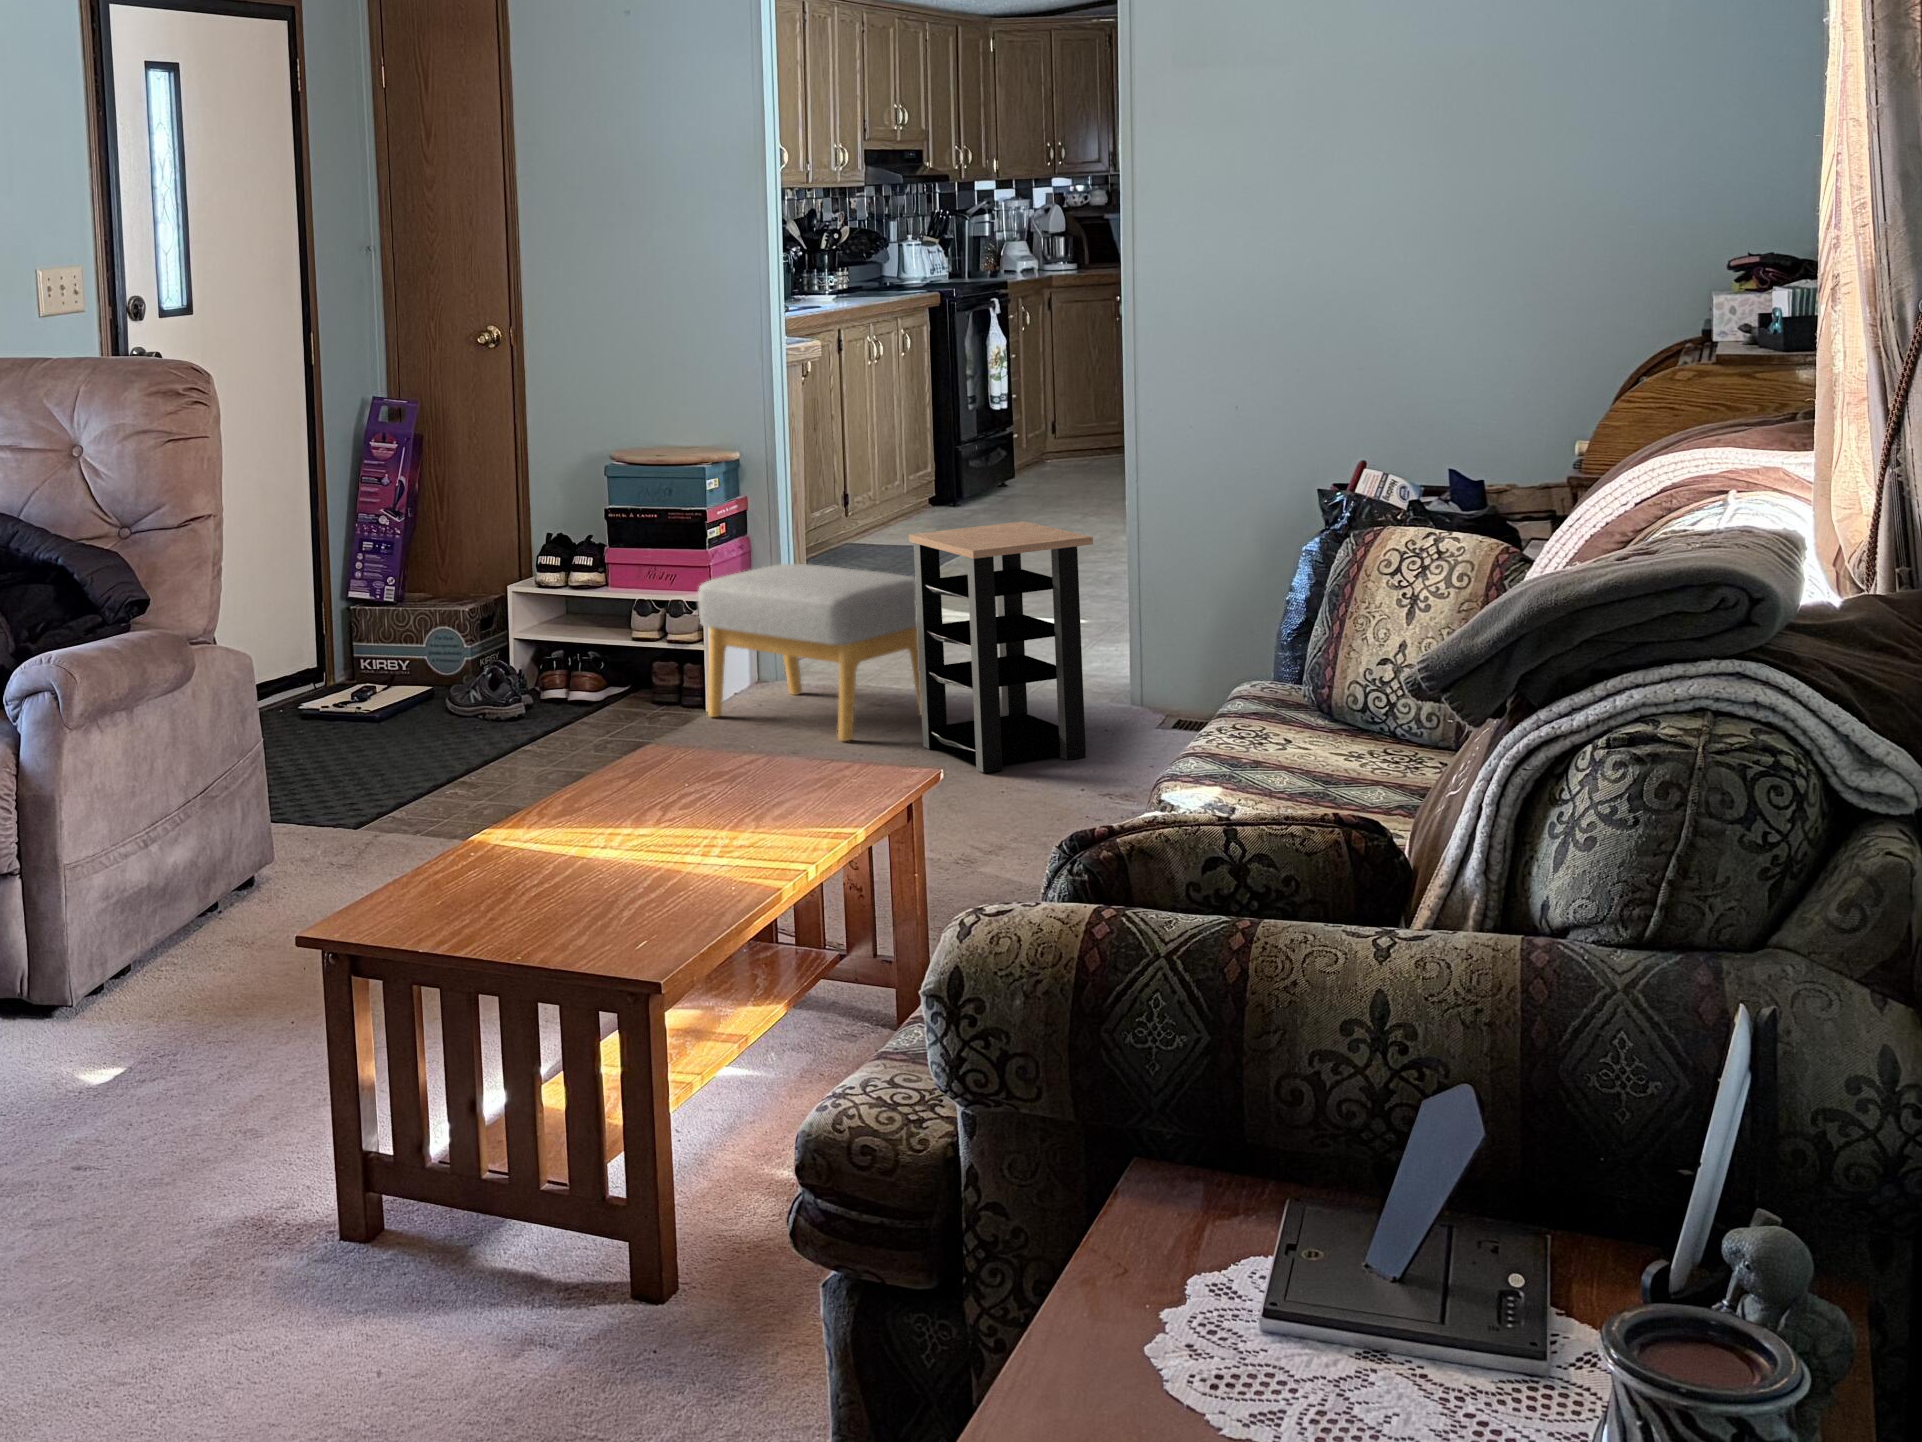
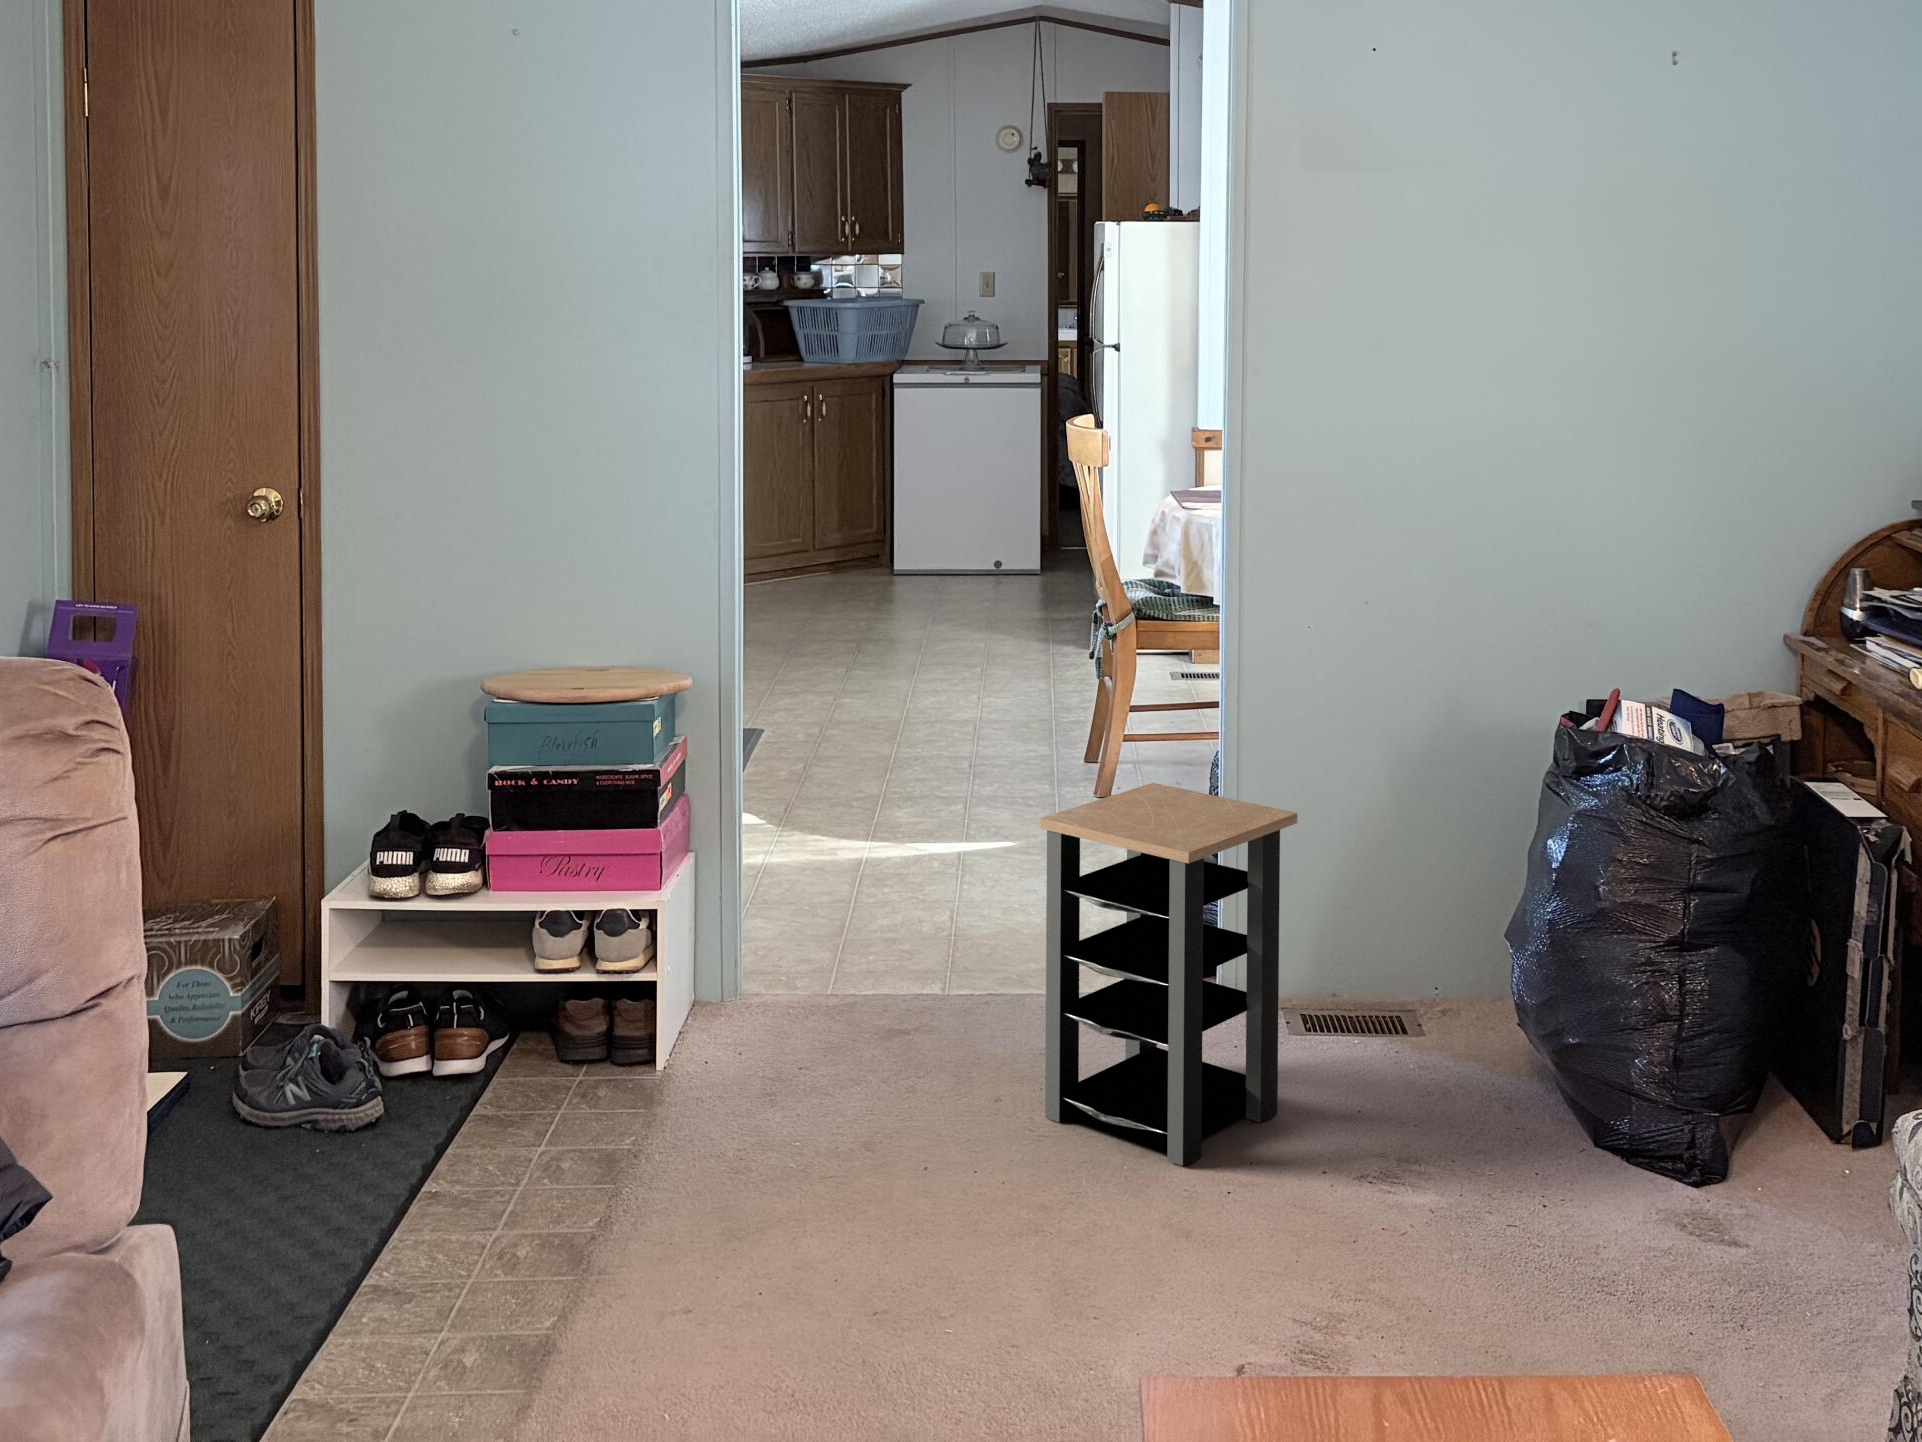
footstool: present [698,564,921,741] -> none [671,840,1001,1120]

